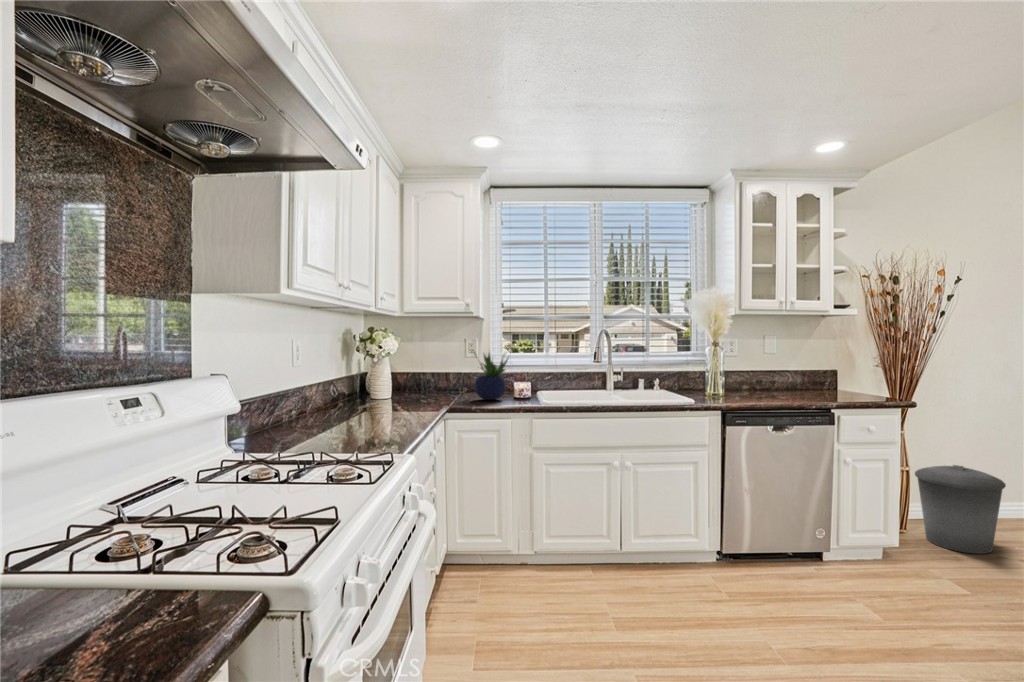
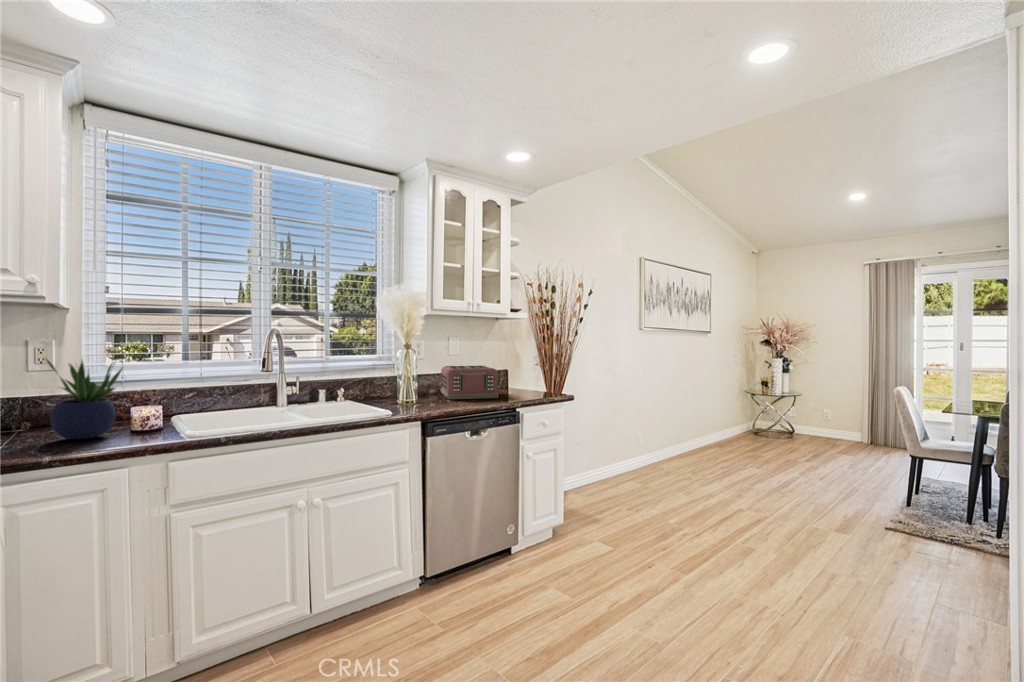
toaster: none [755,364,815,397] -> present [441,366,499,399]
trash can: present [915,465,1006,554] -> none [565,447,623,520]

